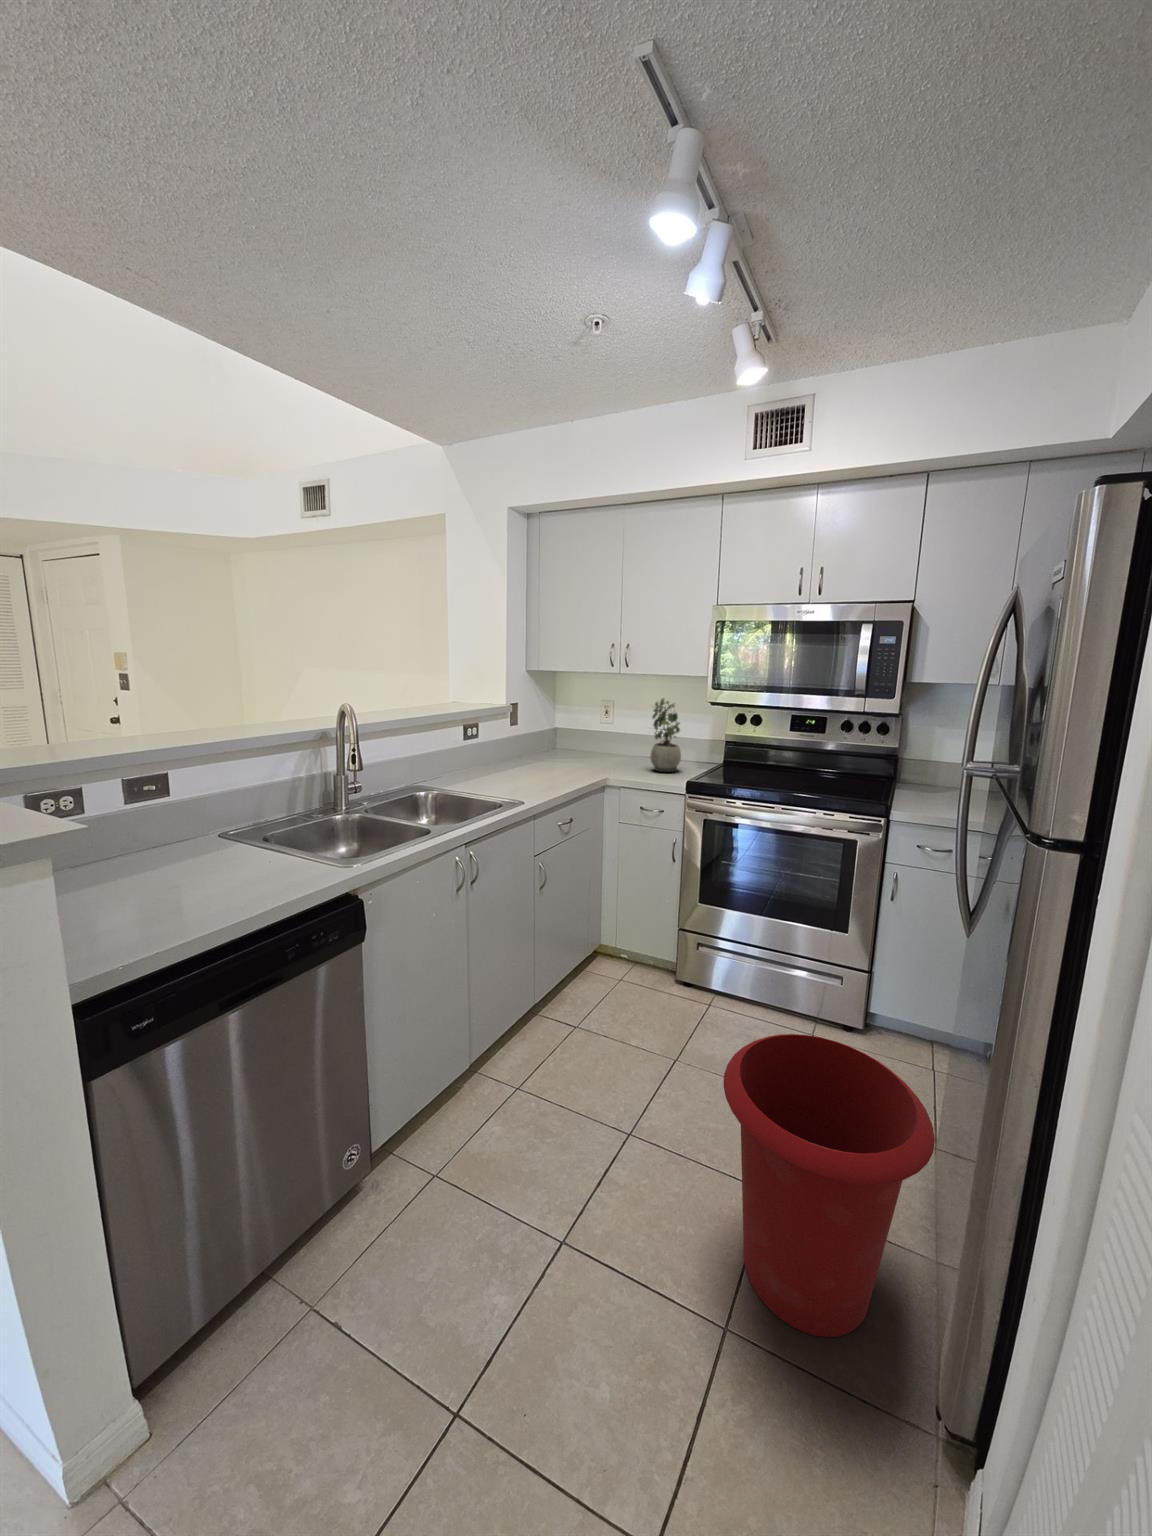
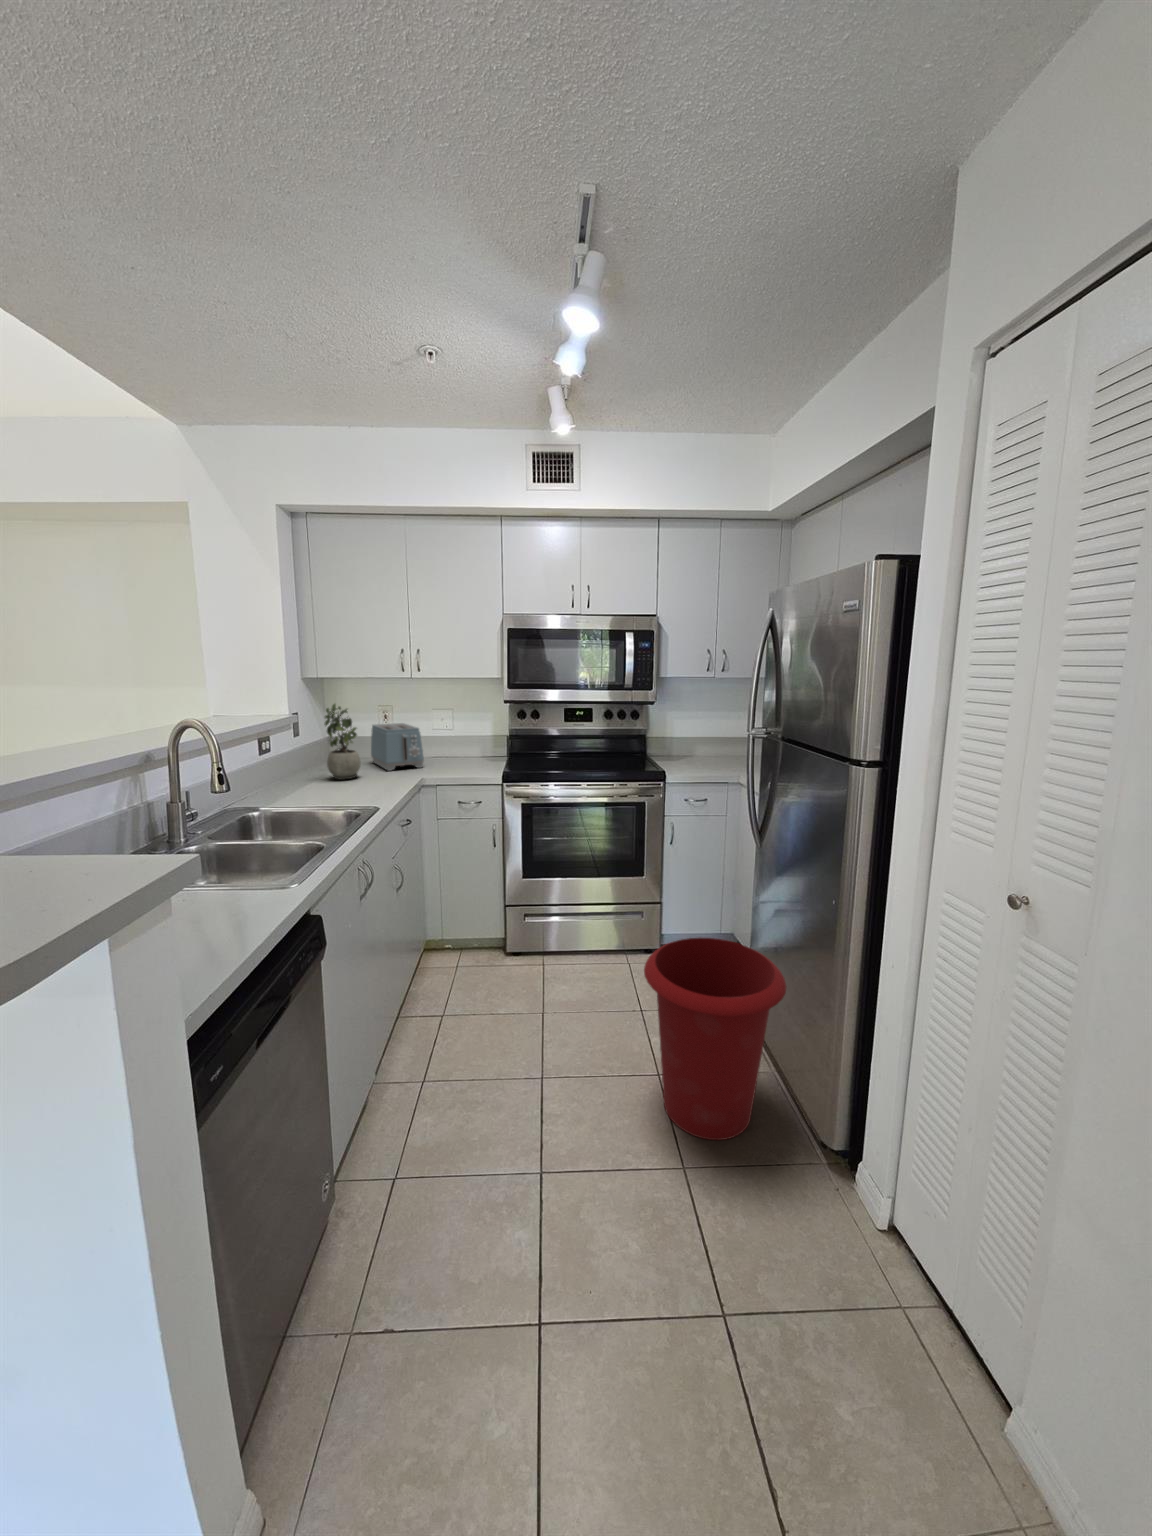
potted plant: present [651,698,681,772] -> present [325,704,361,780]
toaster: none [583,720,623,767] -> present [371,723,424,771]

